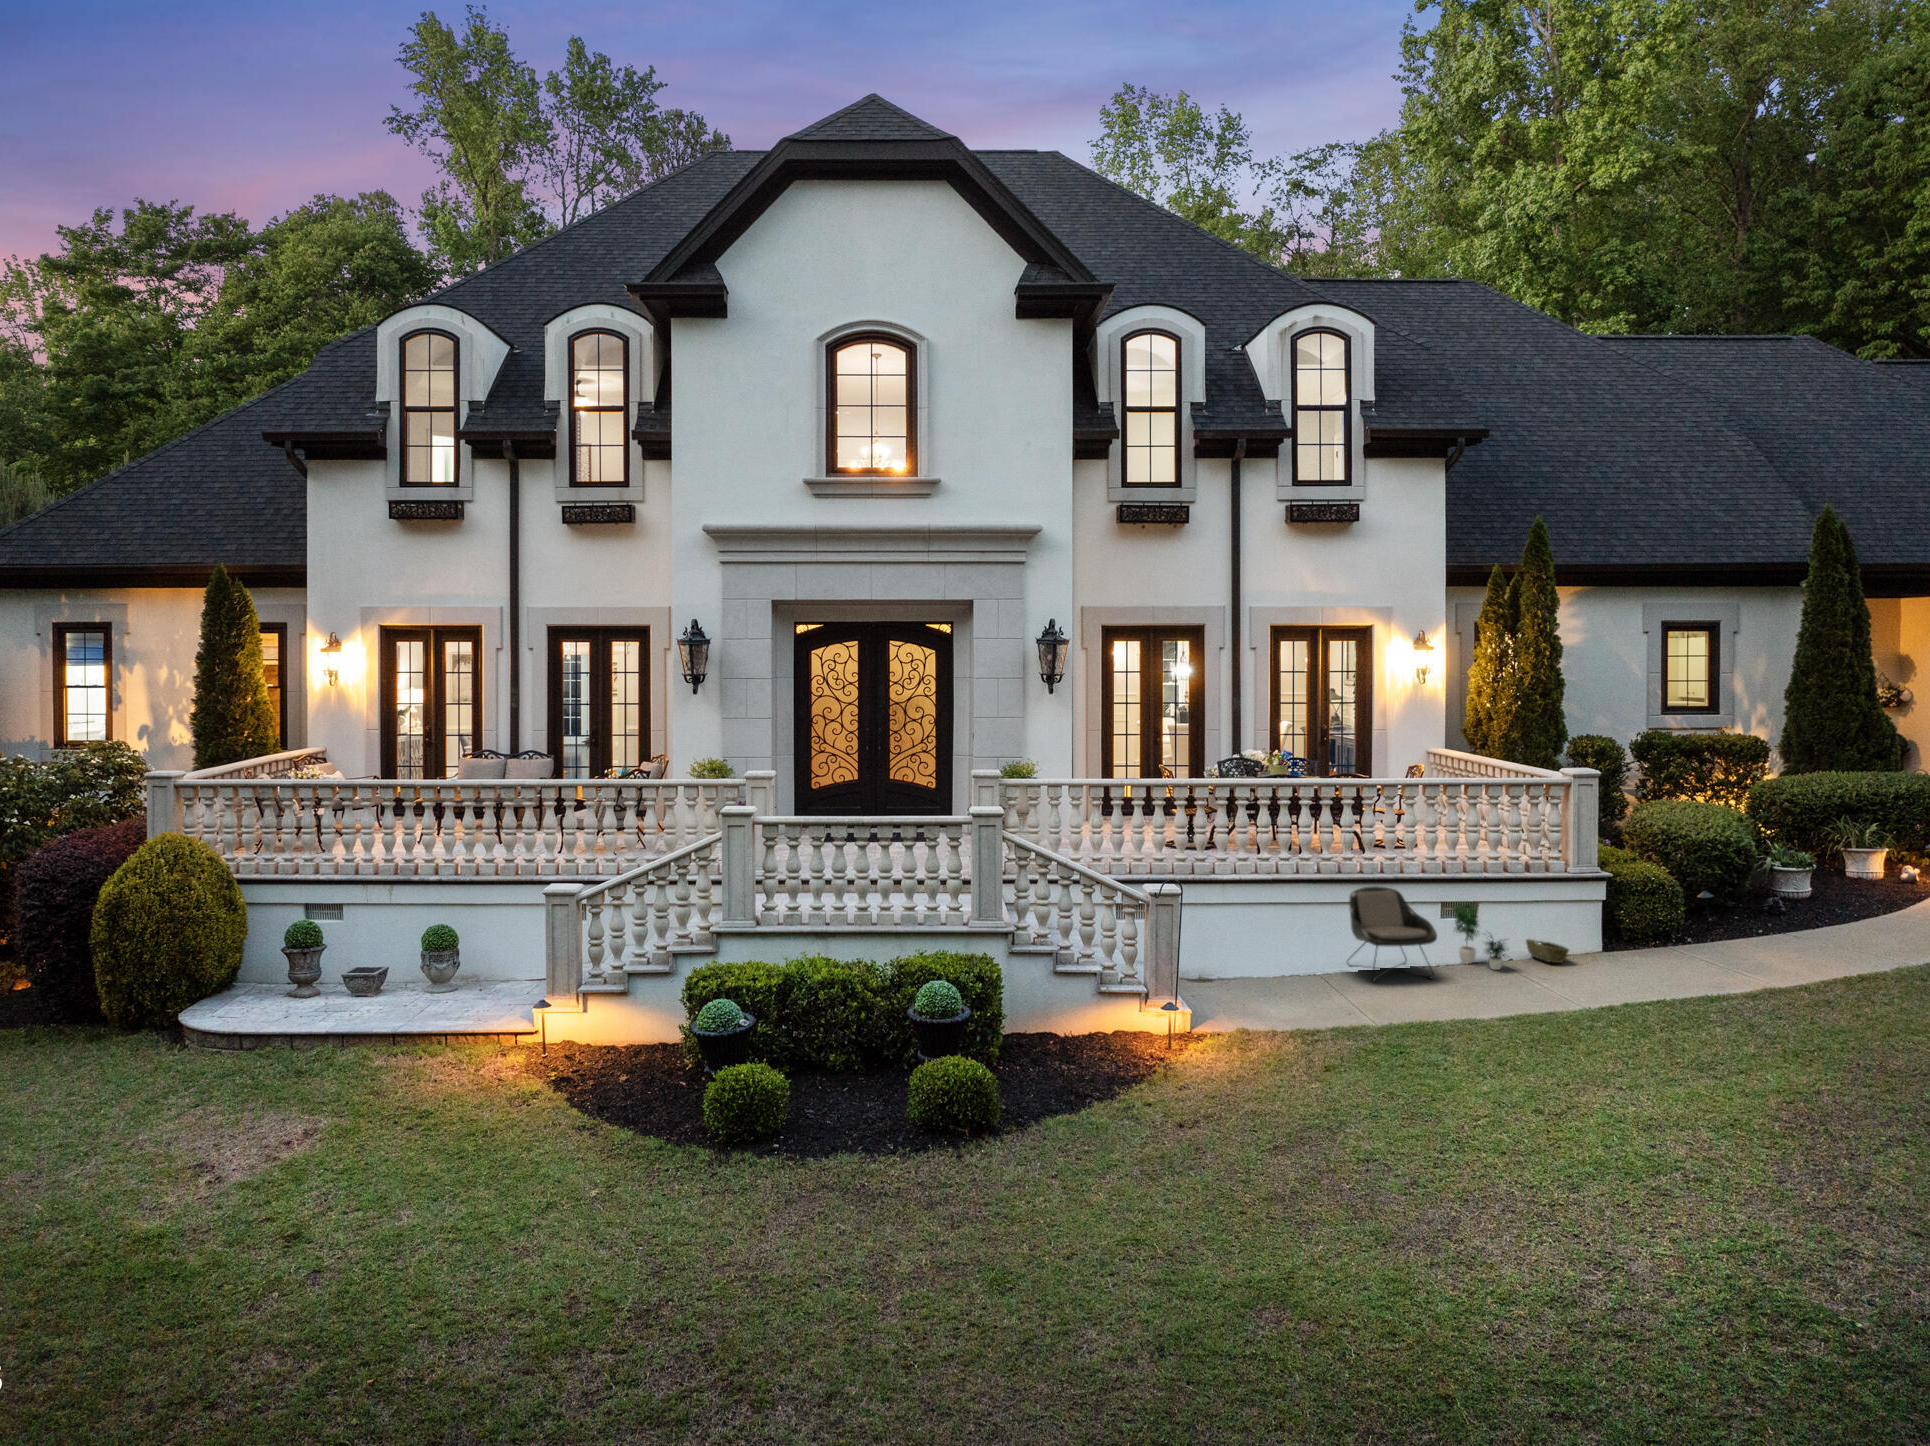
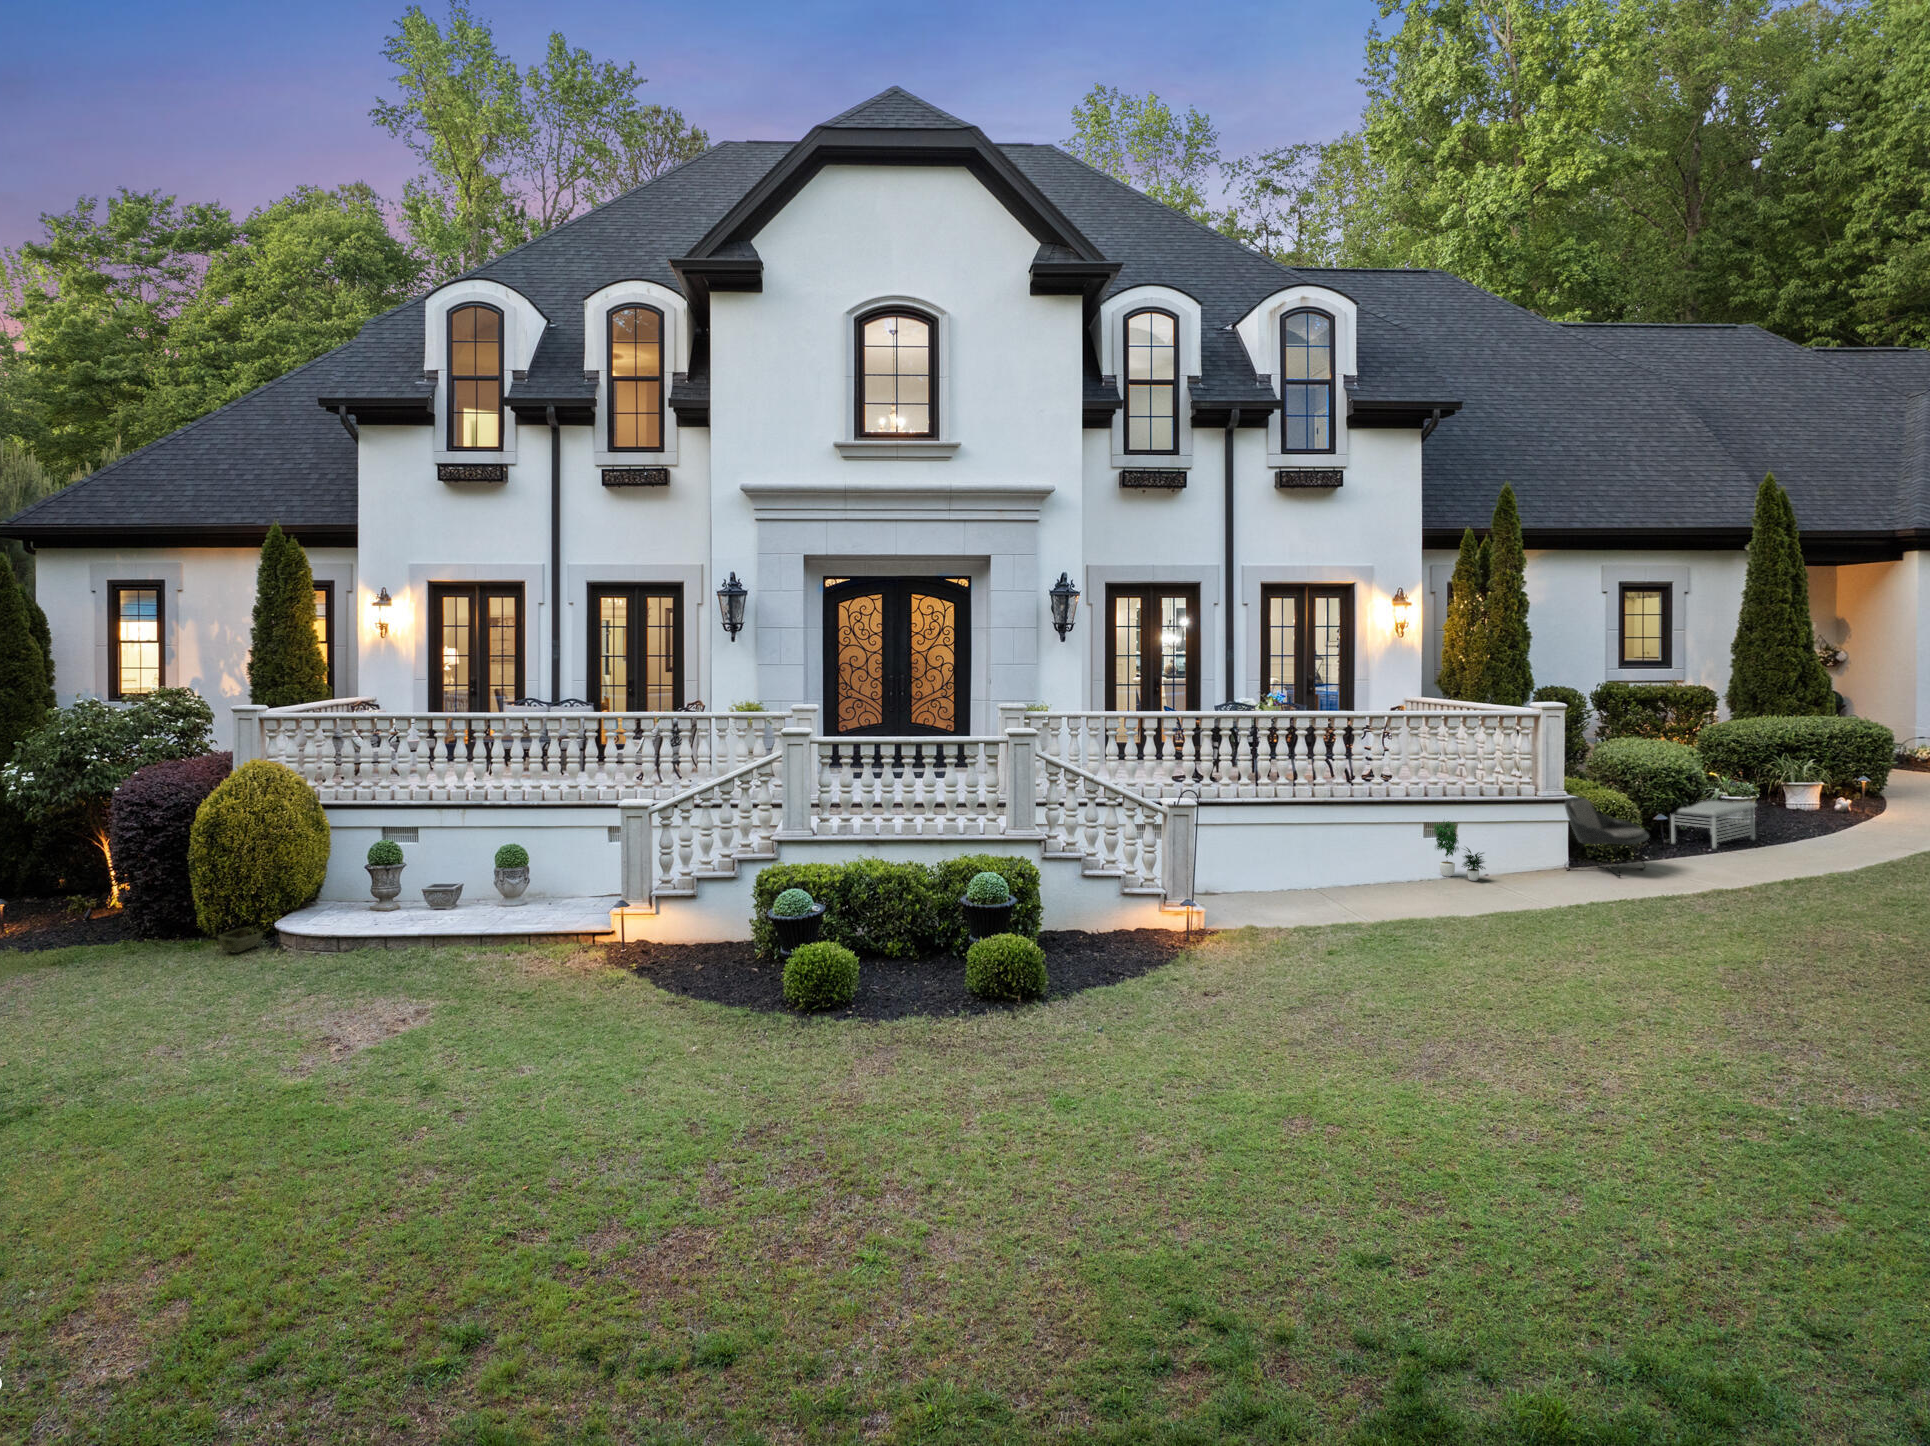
storage bench: none [1714,871,1816,930] -> present [1671,799,1757,848]
lounge chair: present [1349,886,1437,981] -> present [1565,797,1649,877]
woven basket: present [1526,939,1569,963] -> present [218,928,264,953]

